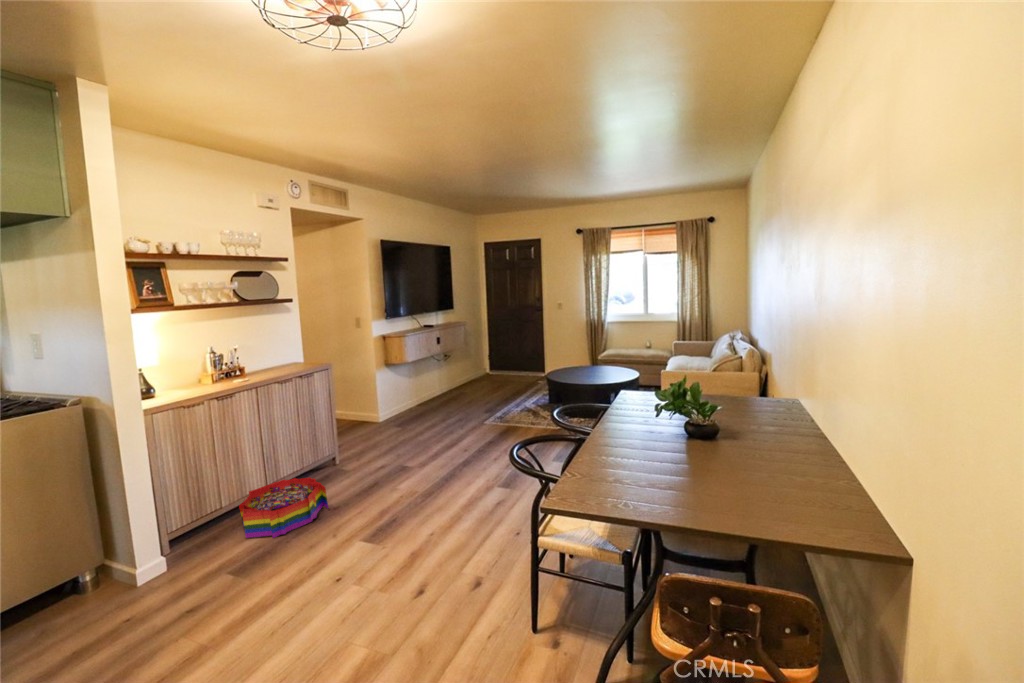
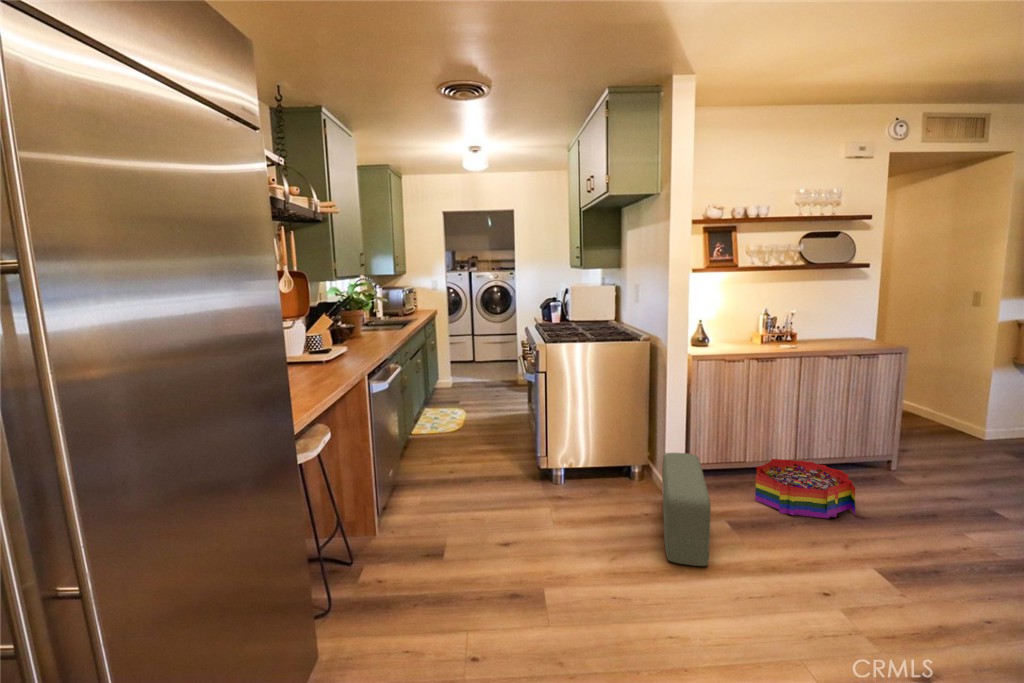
pouf: none [135,522,233,655] -> present [662,453,711,566]

